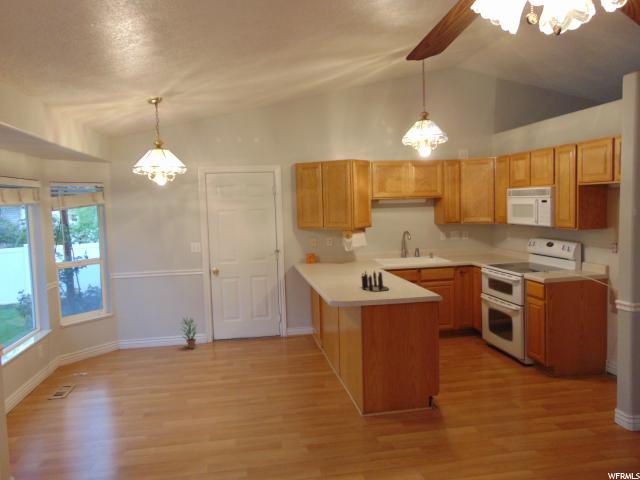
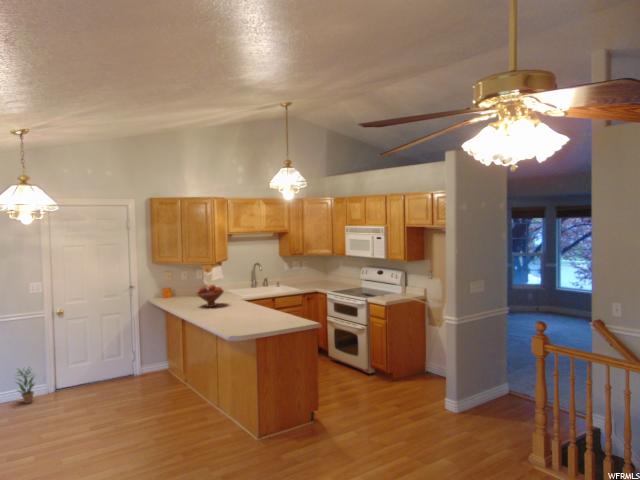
fruit bowl: none [330,251,358,273] -> present [197,285,224,307]
candle: present [361,272,388,292] -> none [237,304,275,325]

